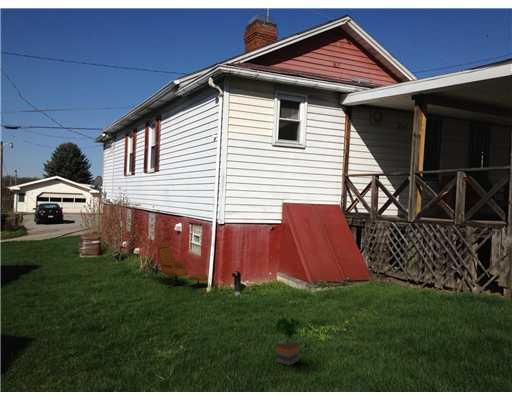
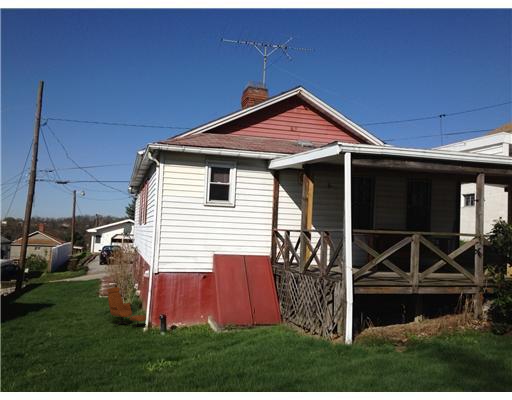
potted tree: present [276,318,302,365] -> none [128,351,151,386]

